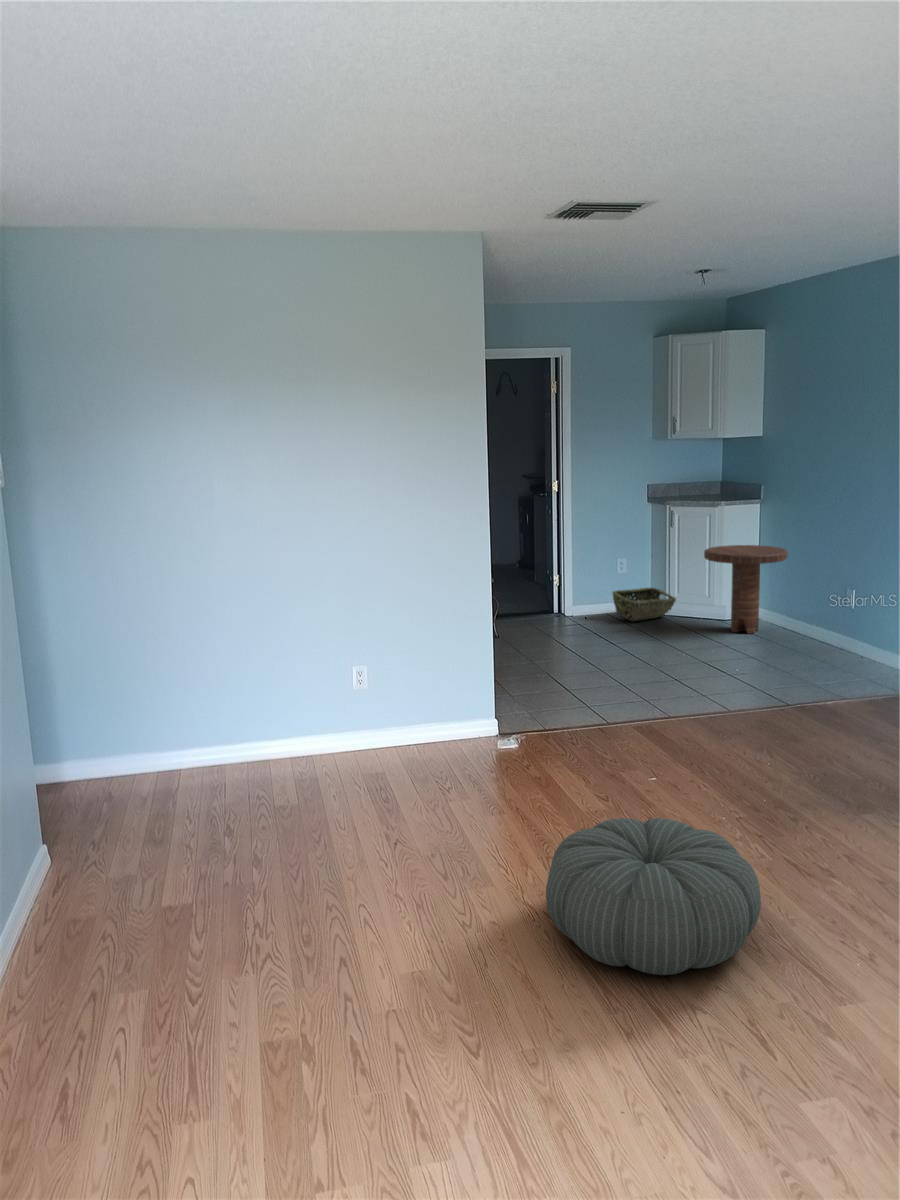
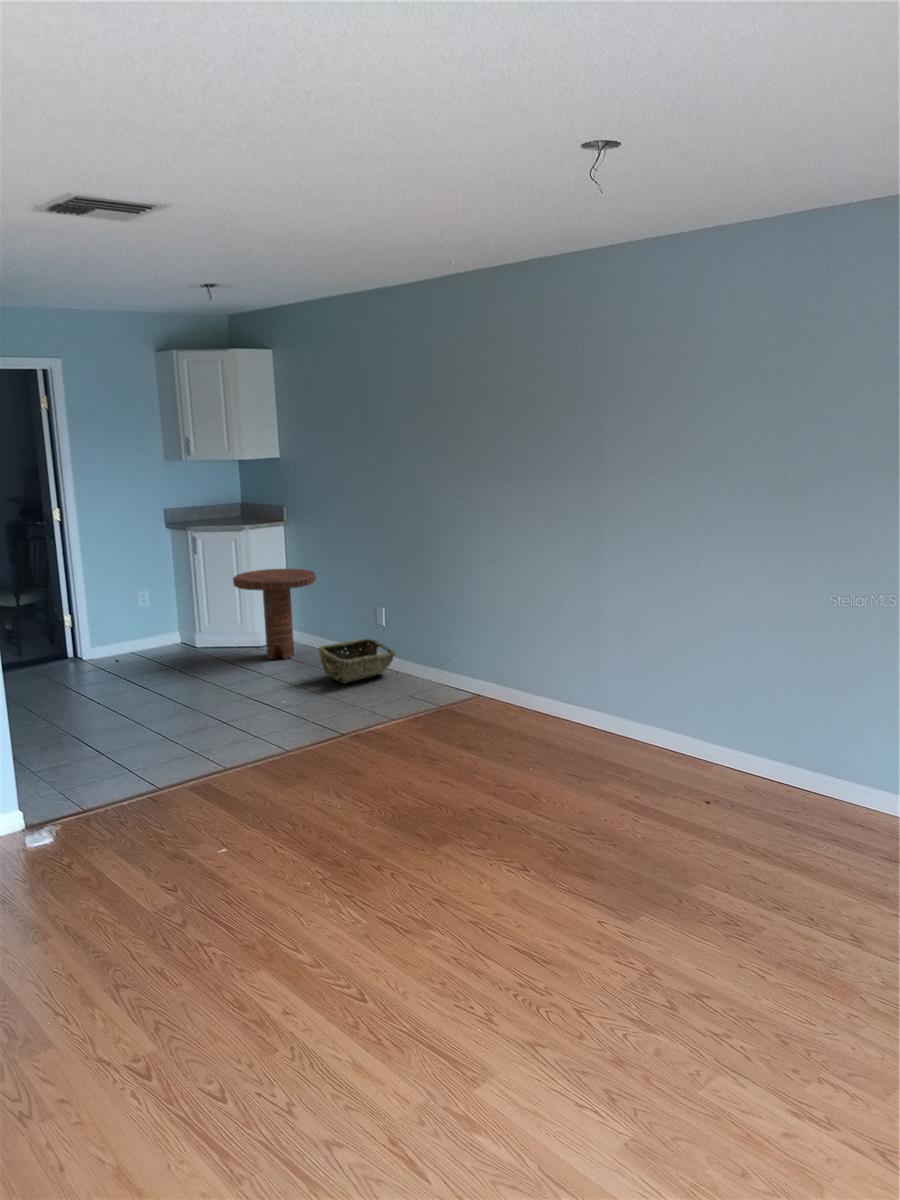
woven basket: present [612,588,676,621] -> present [319,639,395,683]
pouf: present [546,818,761,975] -> none [130,913,375,1121]

